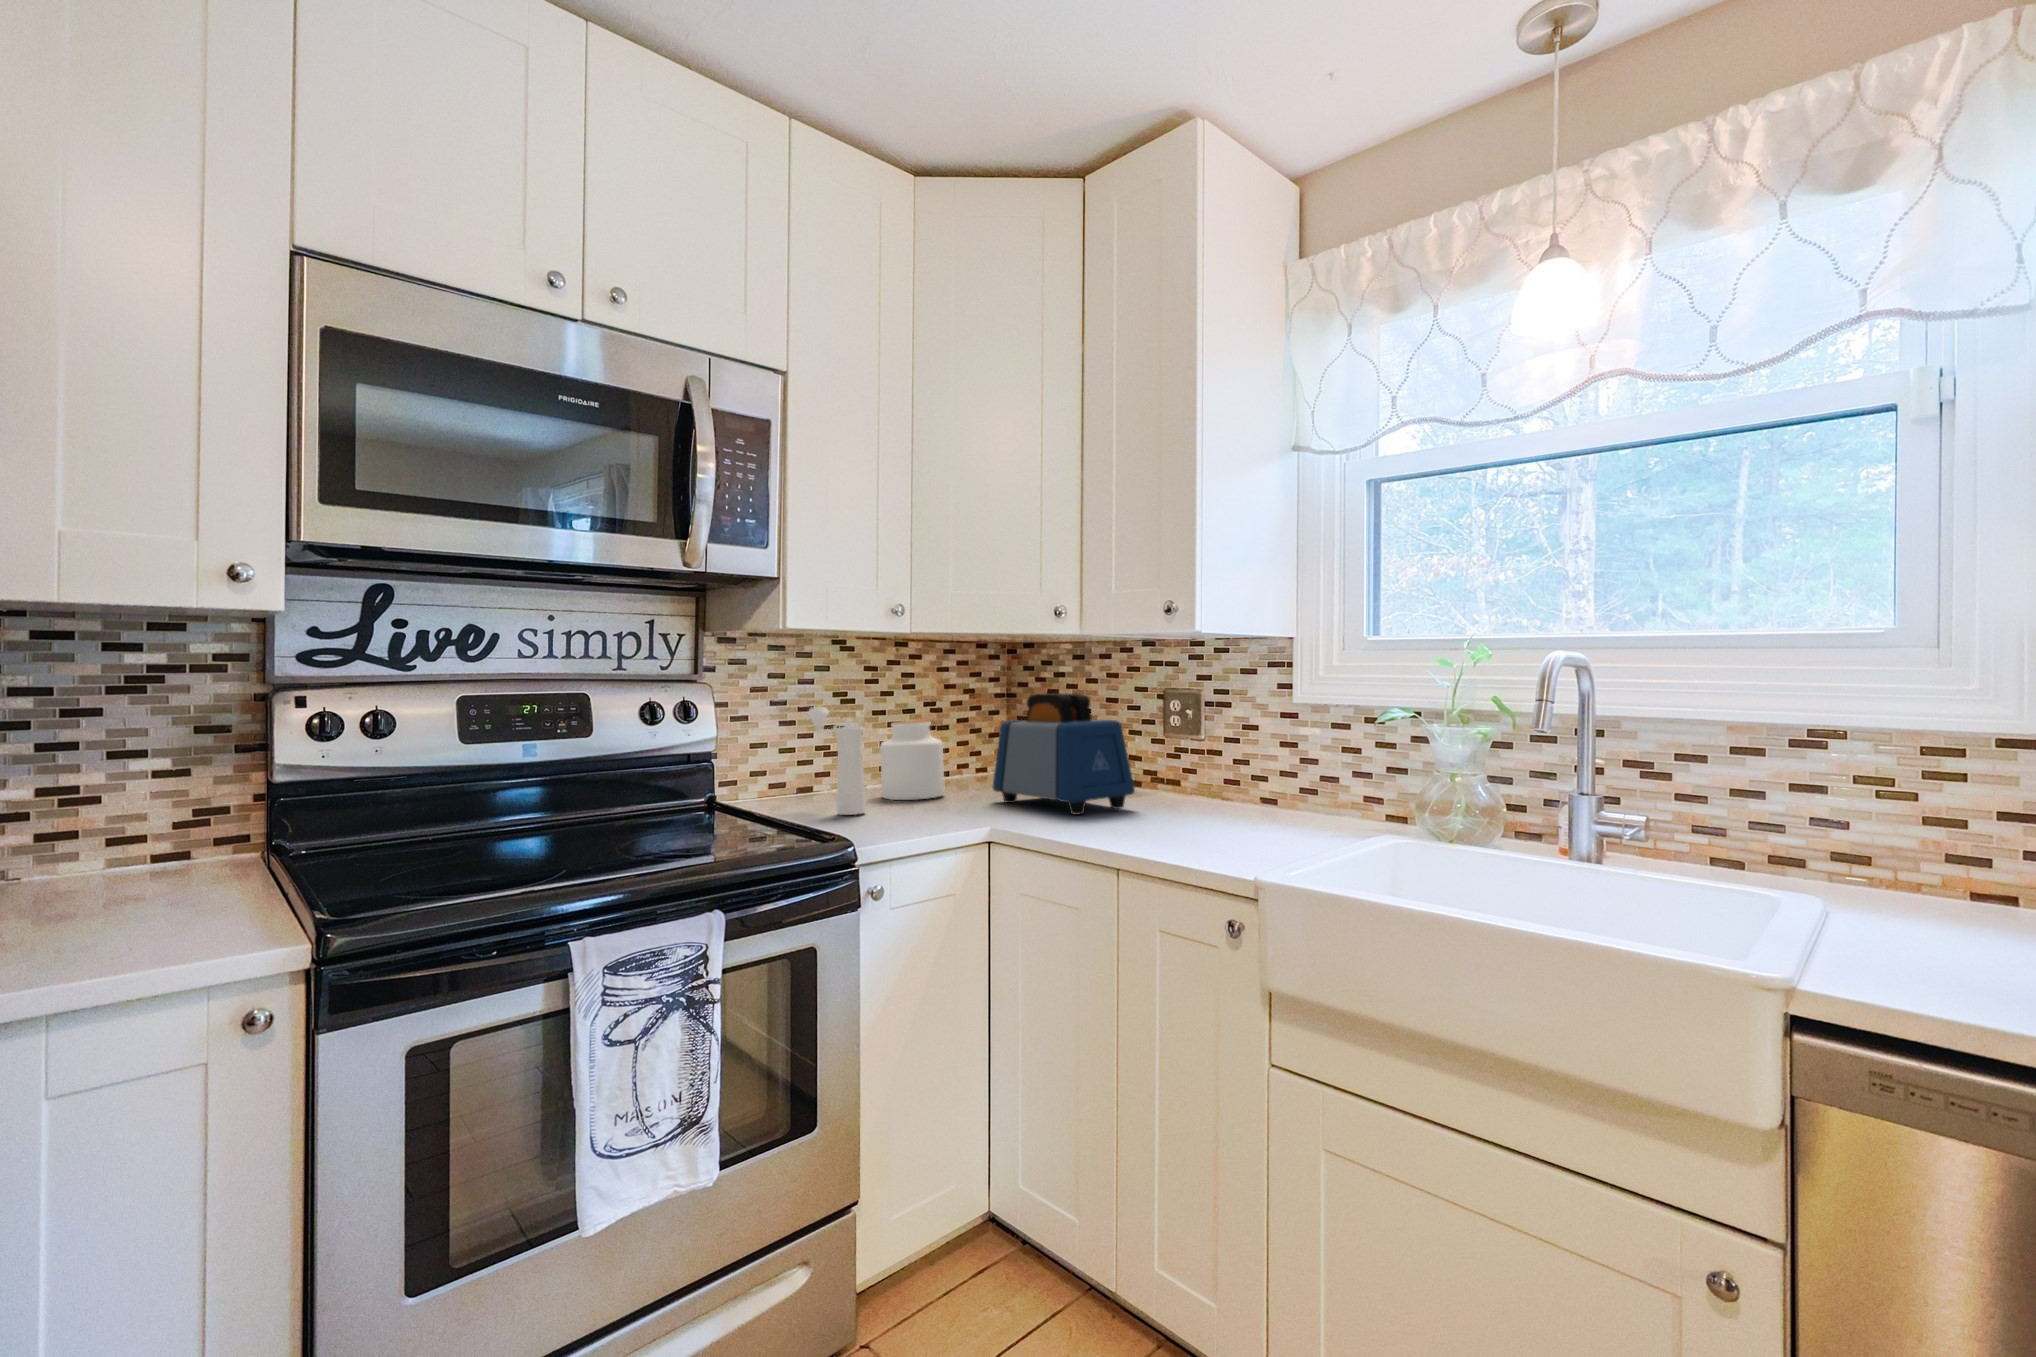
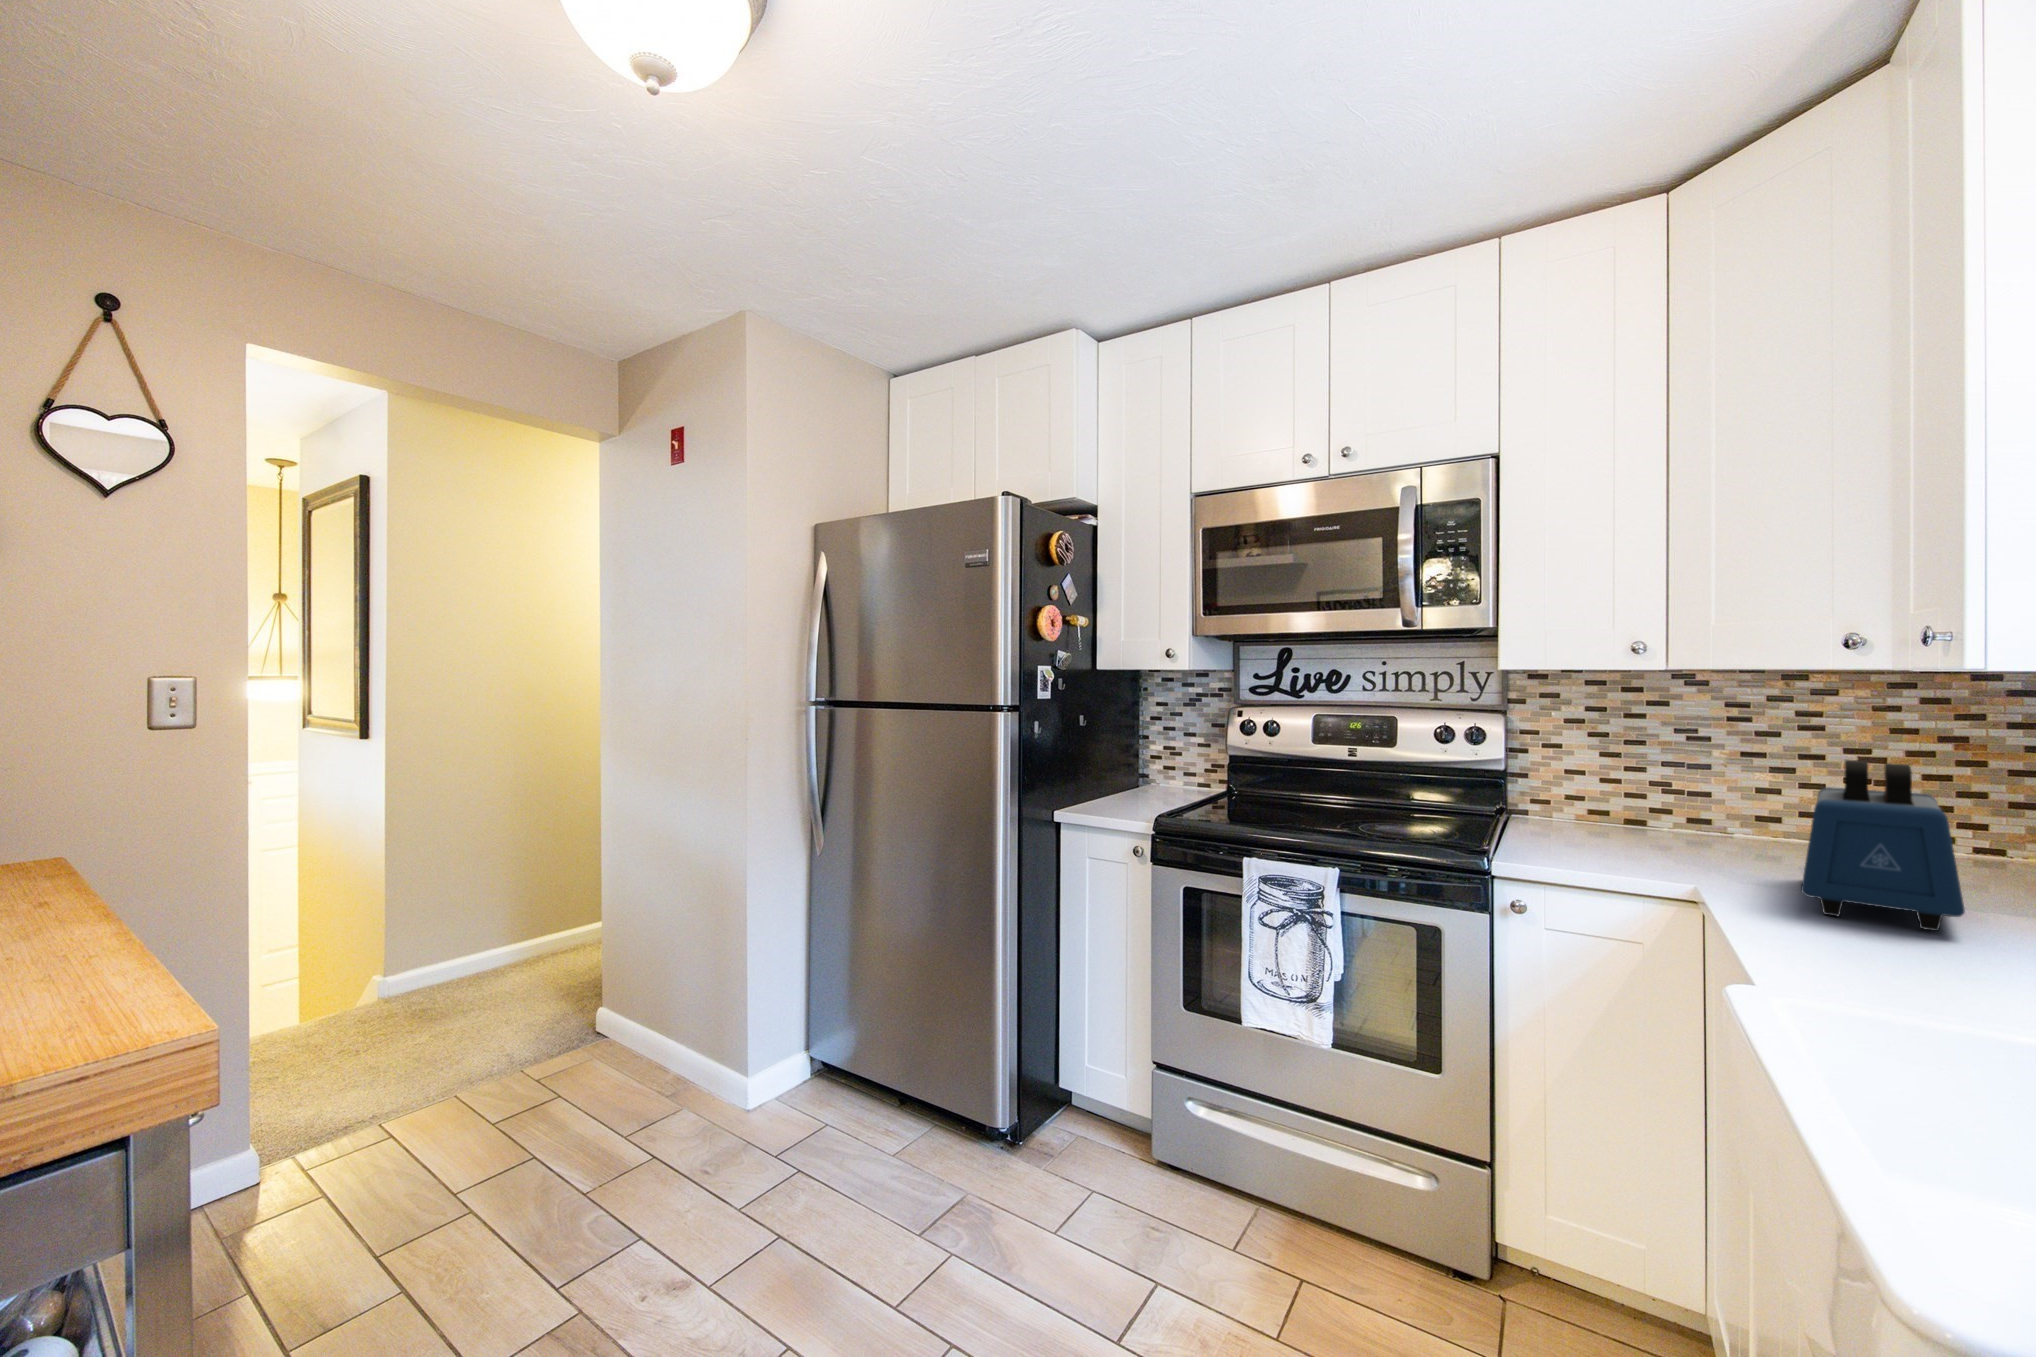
pepper mill: present [808,707,866,815] -> none [1581,744,1614,849]
jar: present [880,720,945,800] -> none [1701,767,1793,860]

